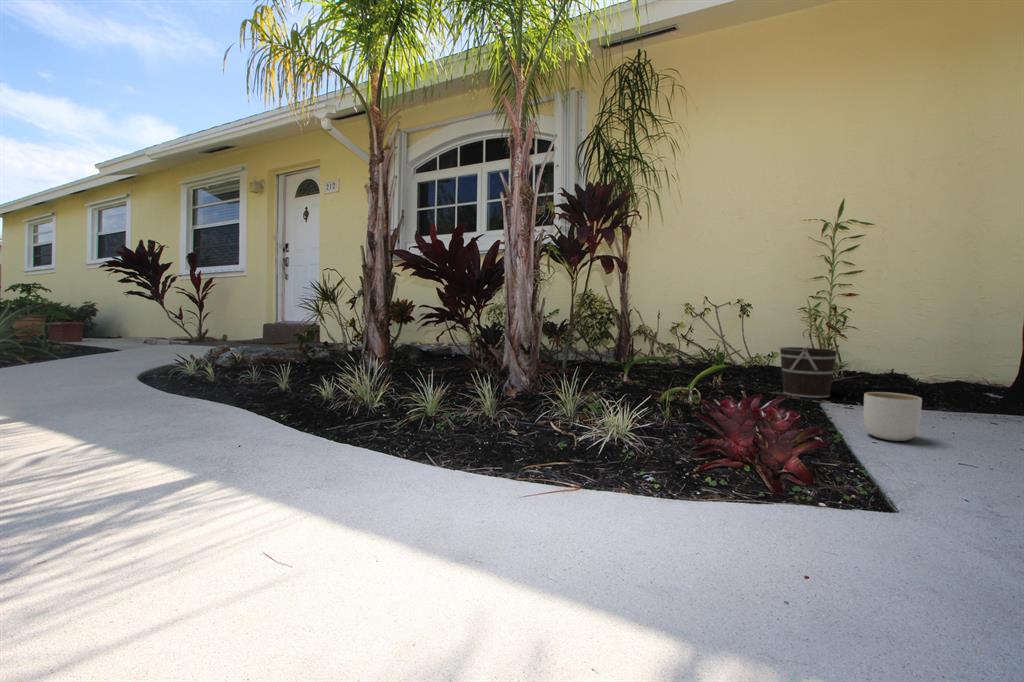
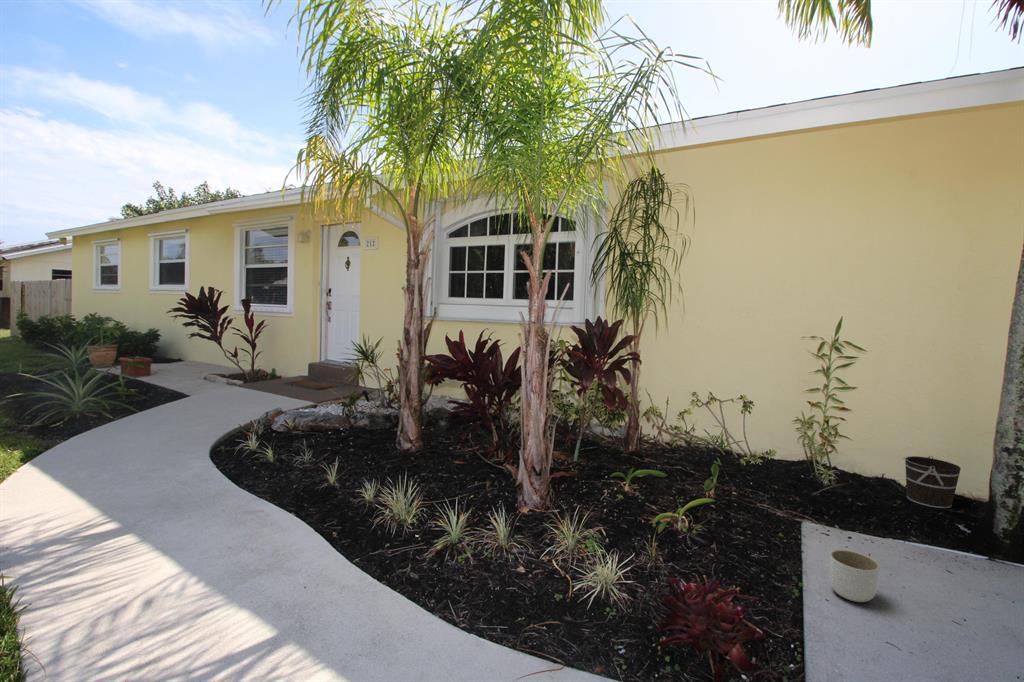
bucket: present [779,346,837,398] -> present [904,456,961,508]

